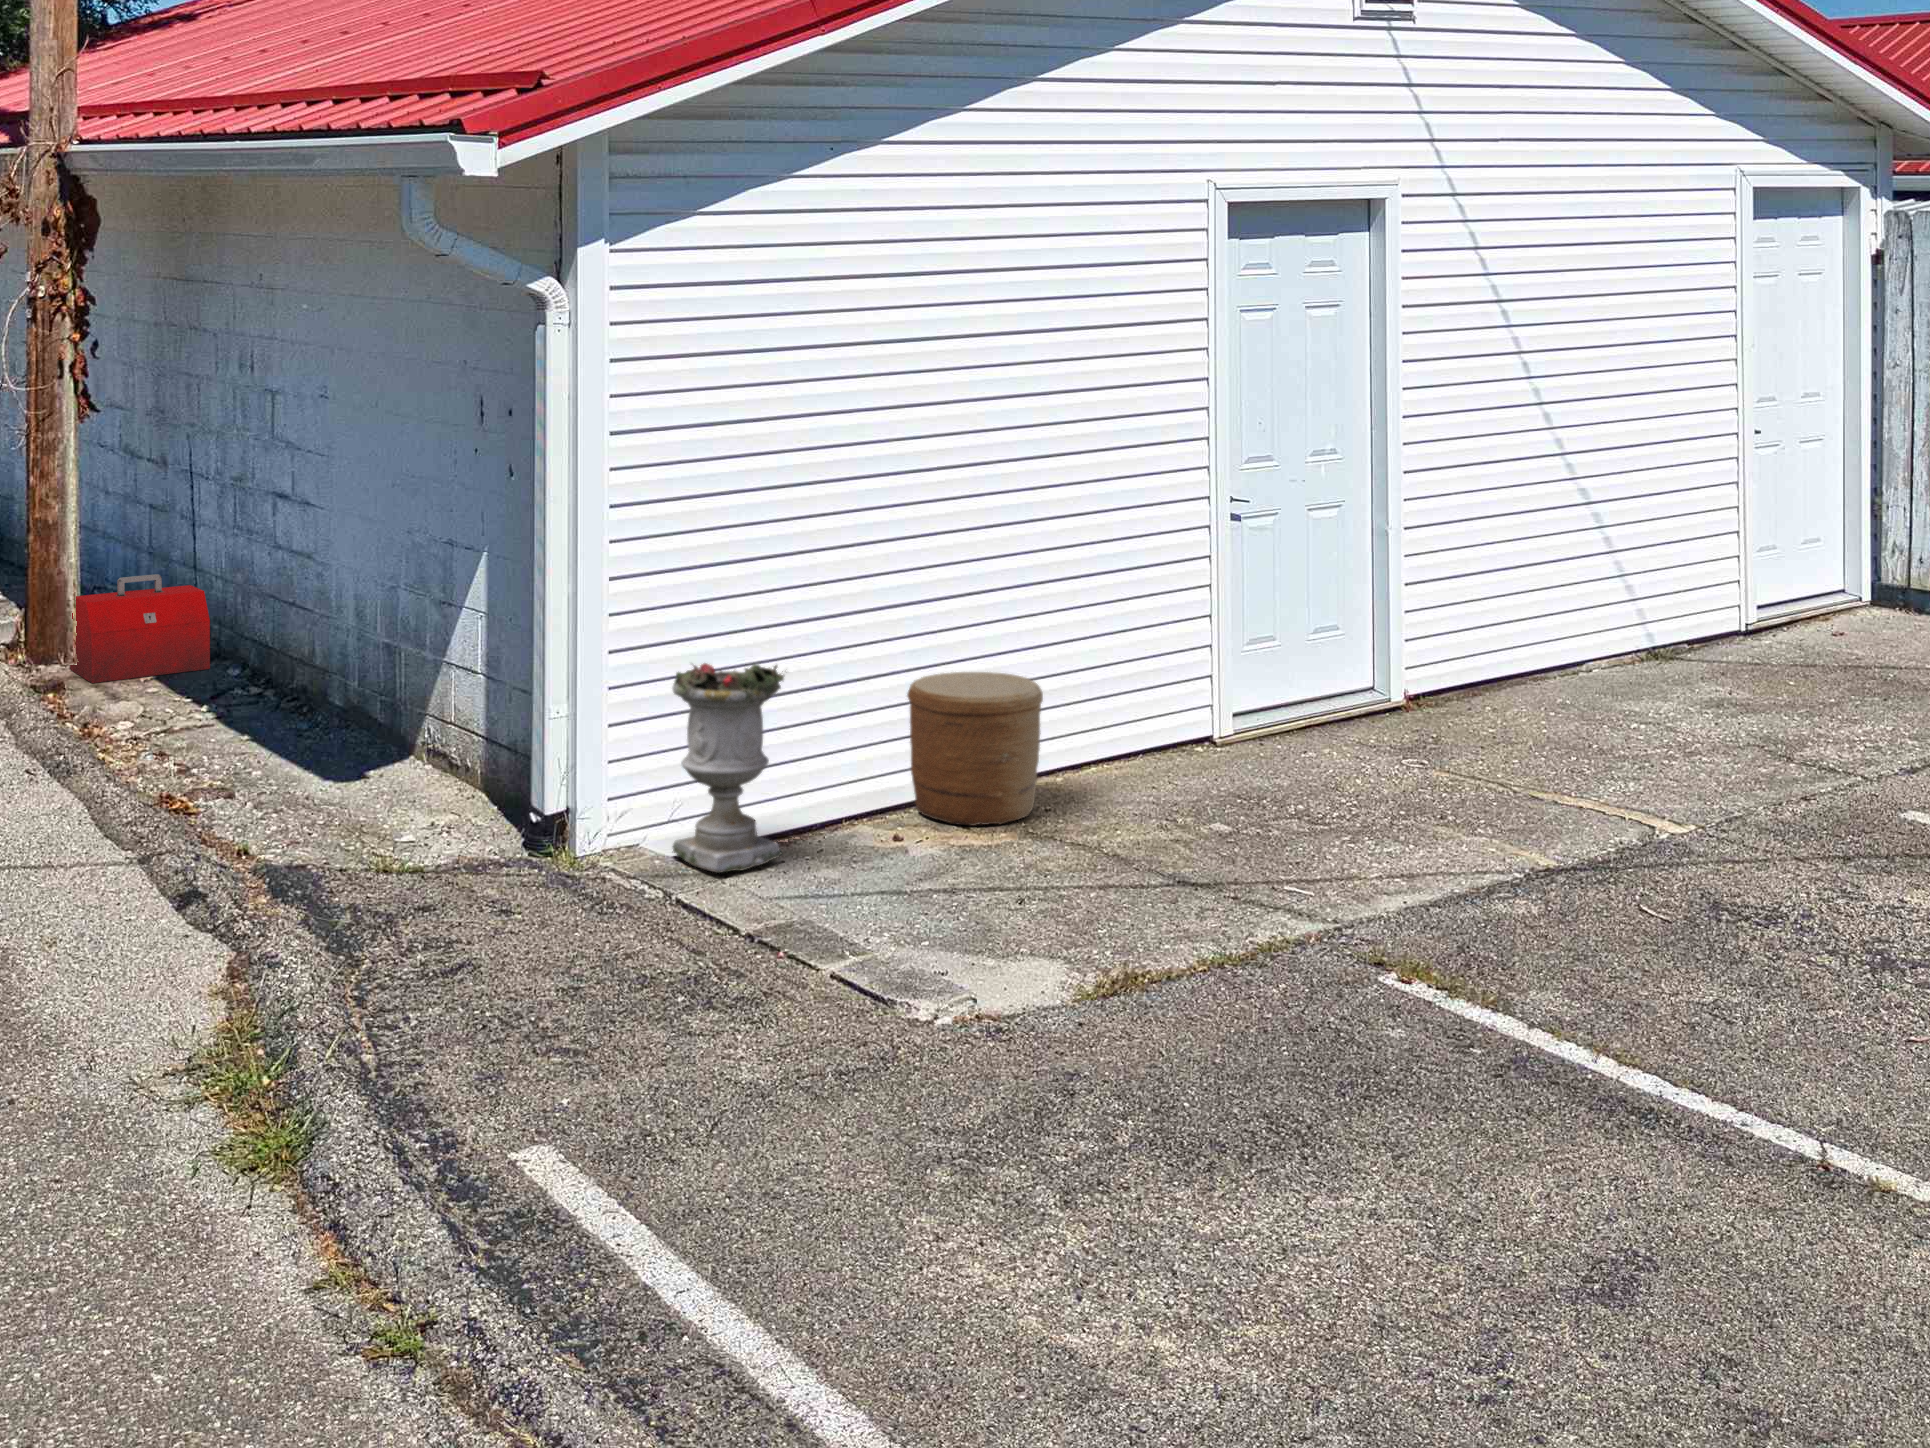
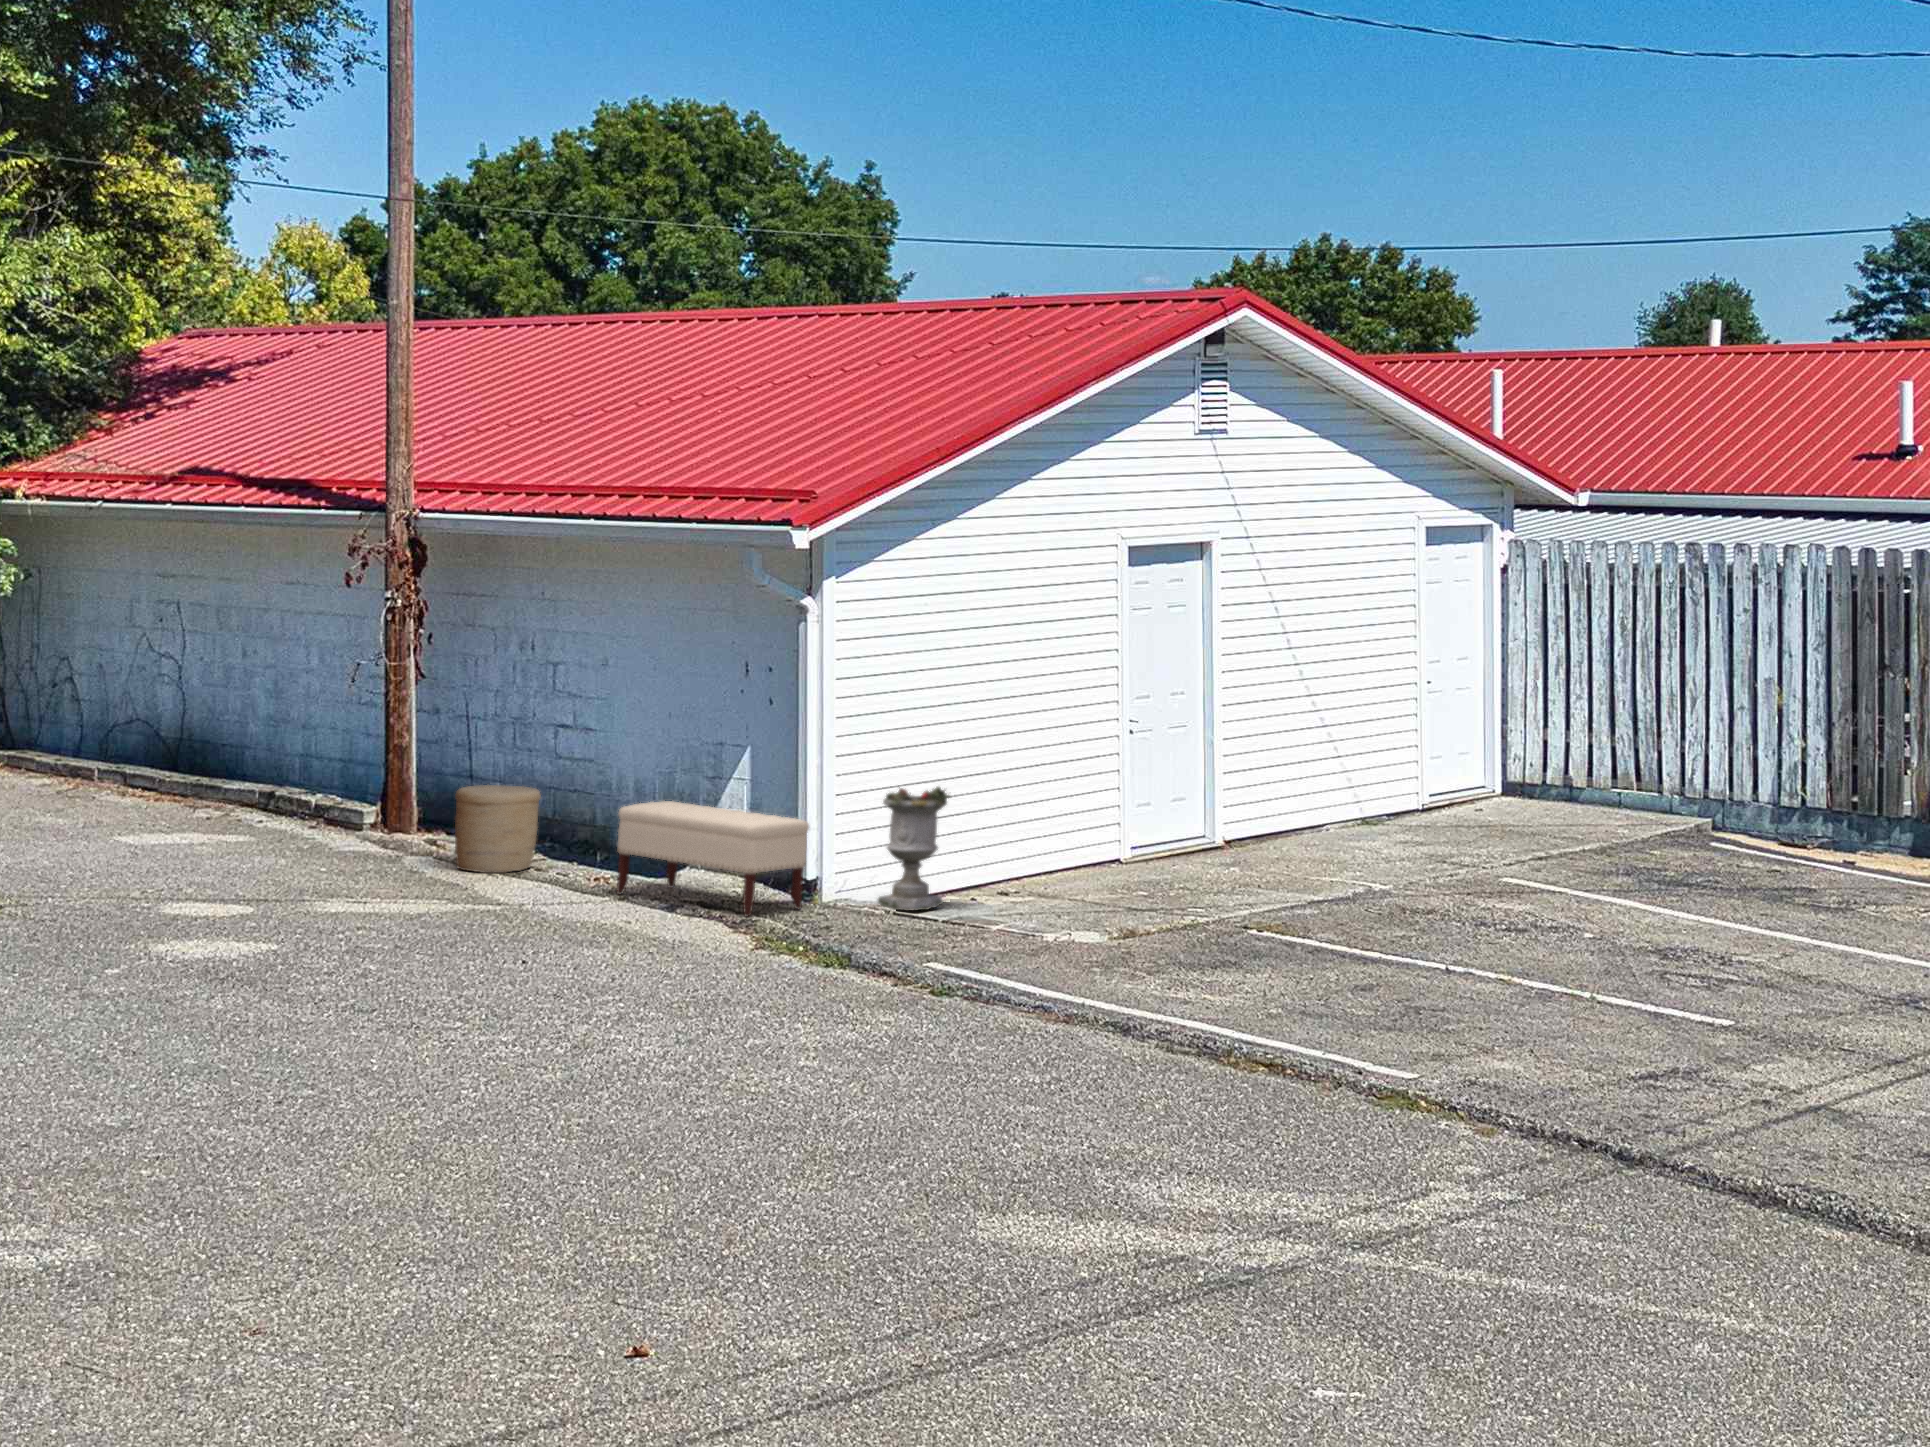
toolbox: present [70,574,210,683] -> none [277,772,390,850]
bench: none [322,658,553,877] -> present [617,801,809,916]
woven basket: present [907,672,1043,826] -> present [455,785,541,873]

